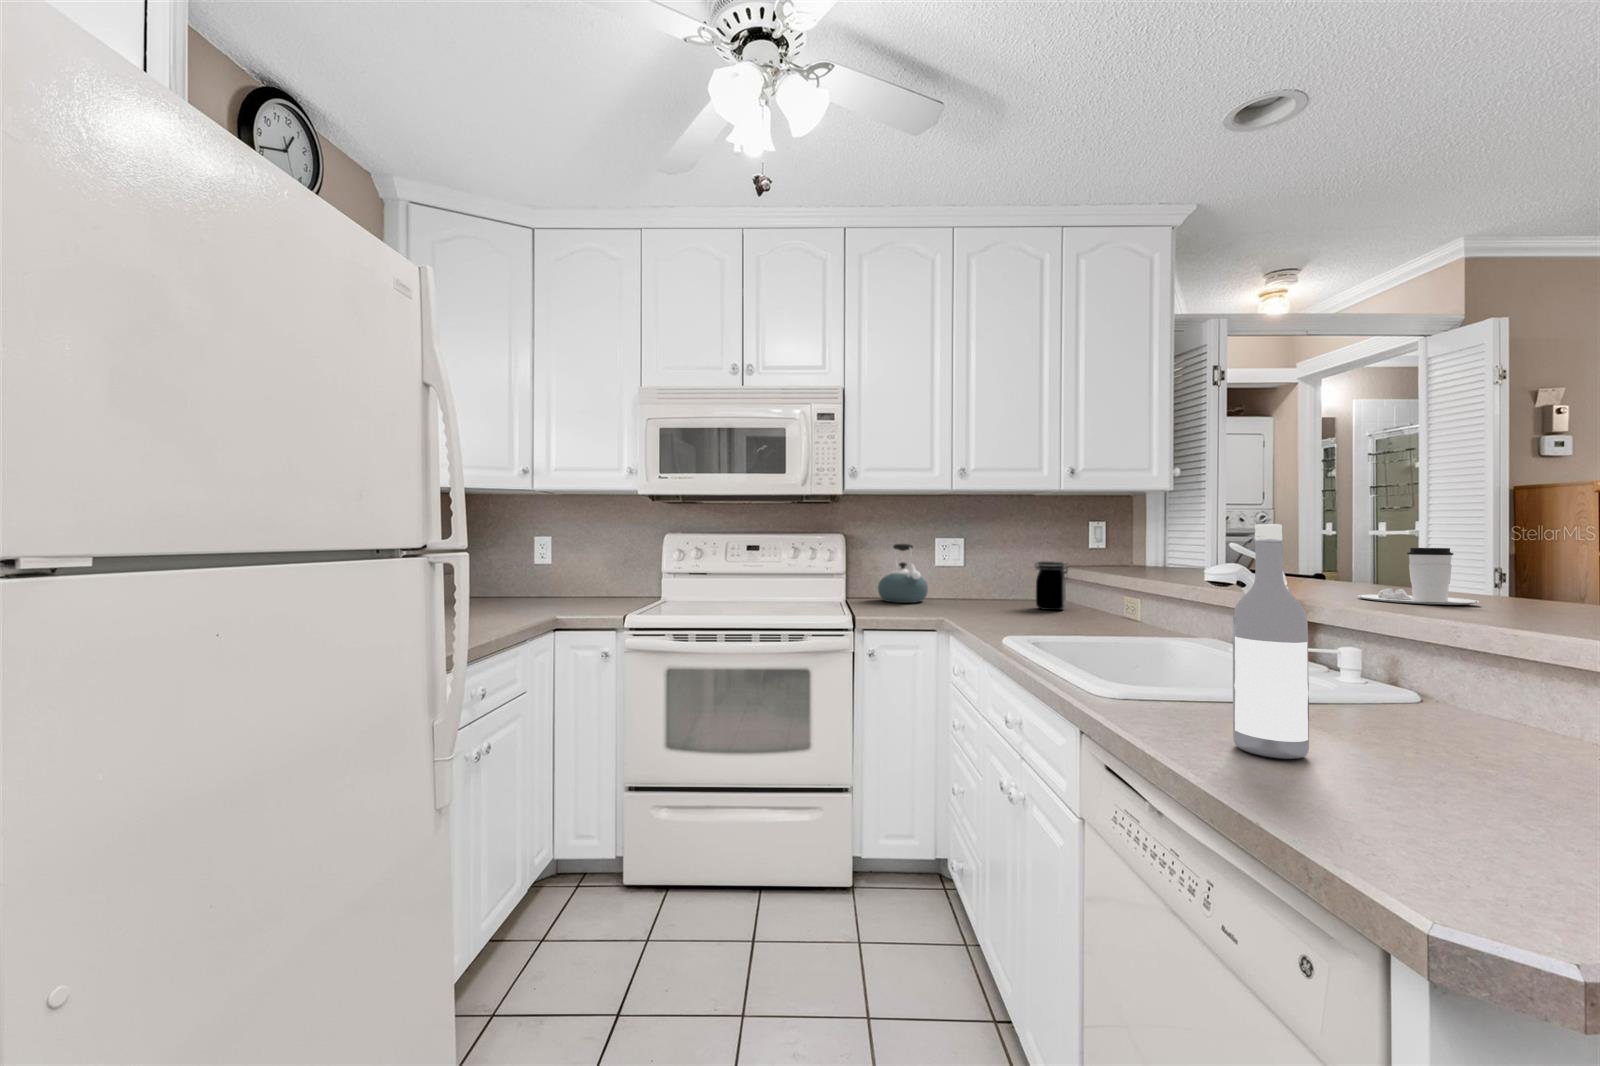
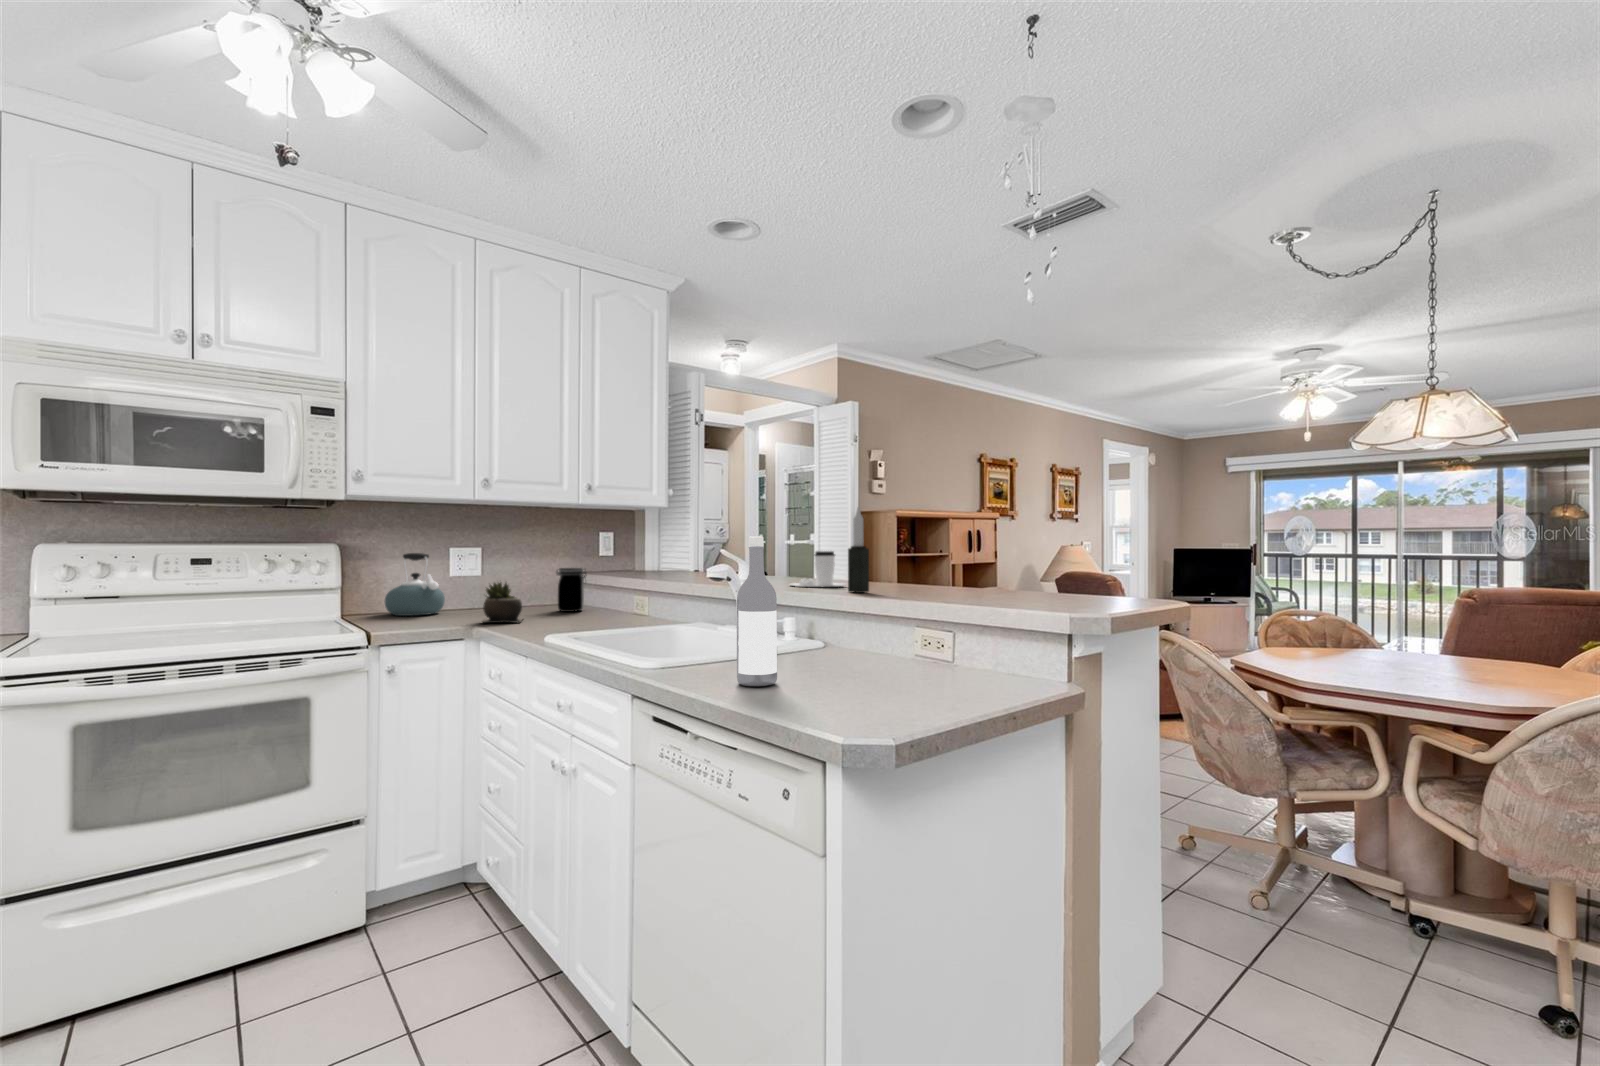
candle: none [1478,473,1530,620] -> present [848,507,869,593]
succulent plant: none [951,573,997,618] -> present [482,583,522,623]

